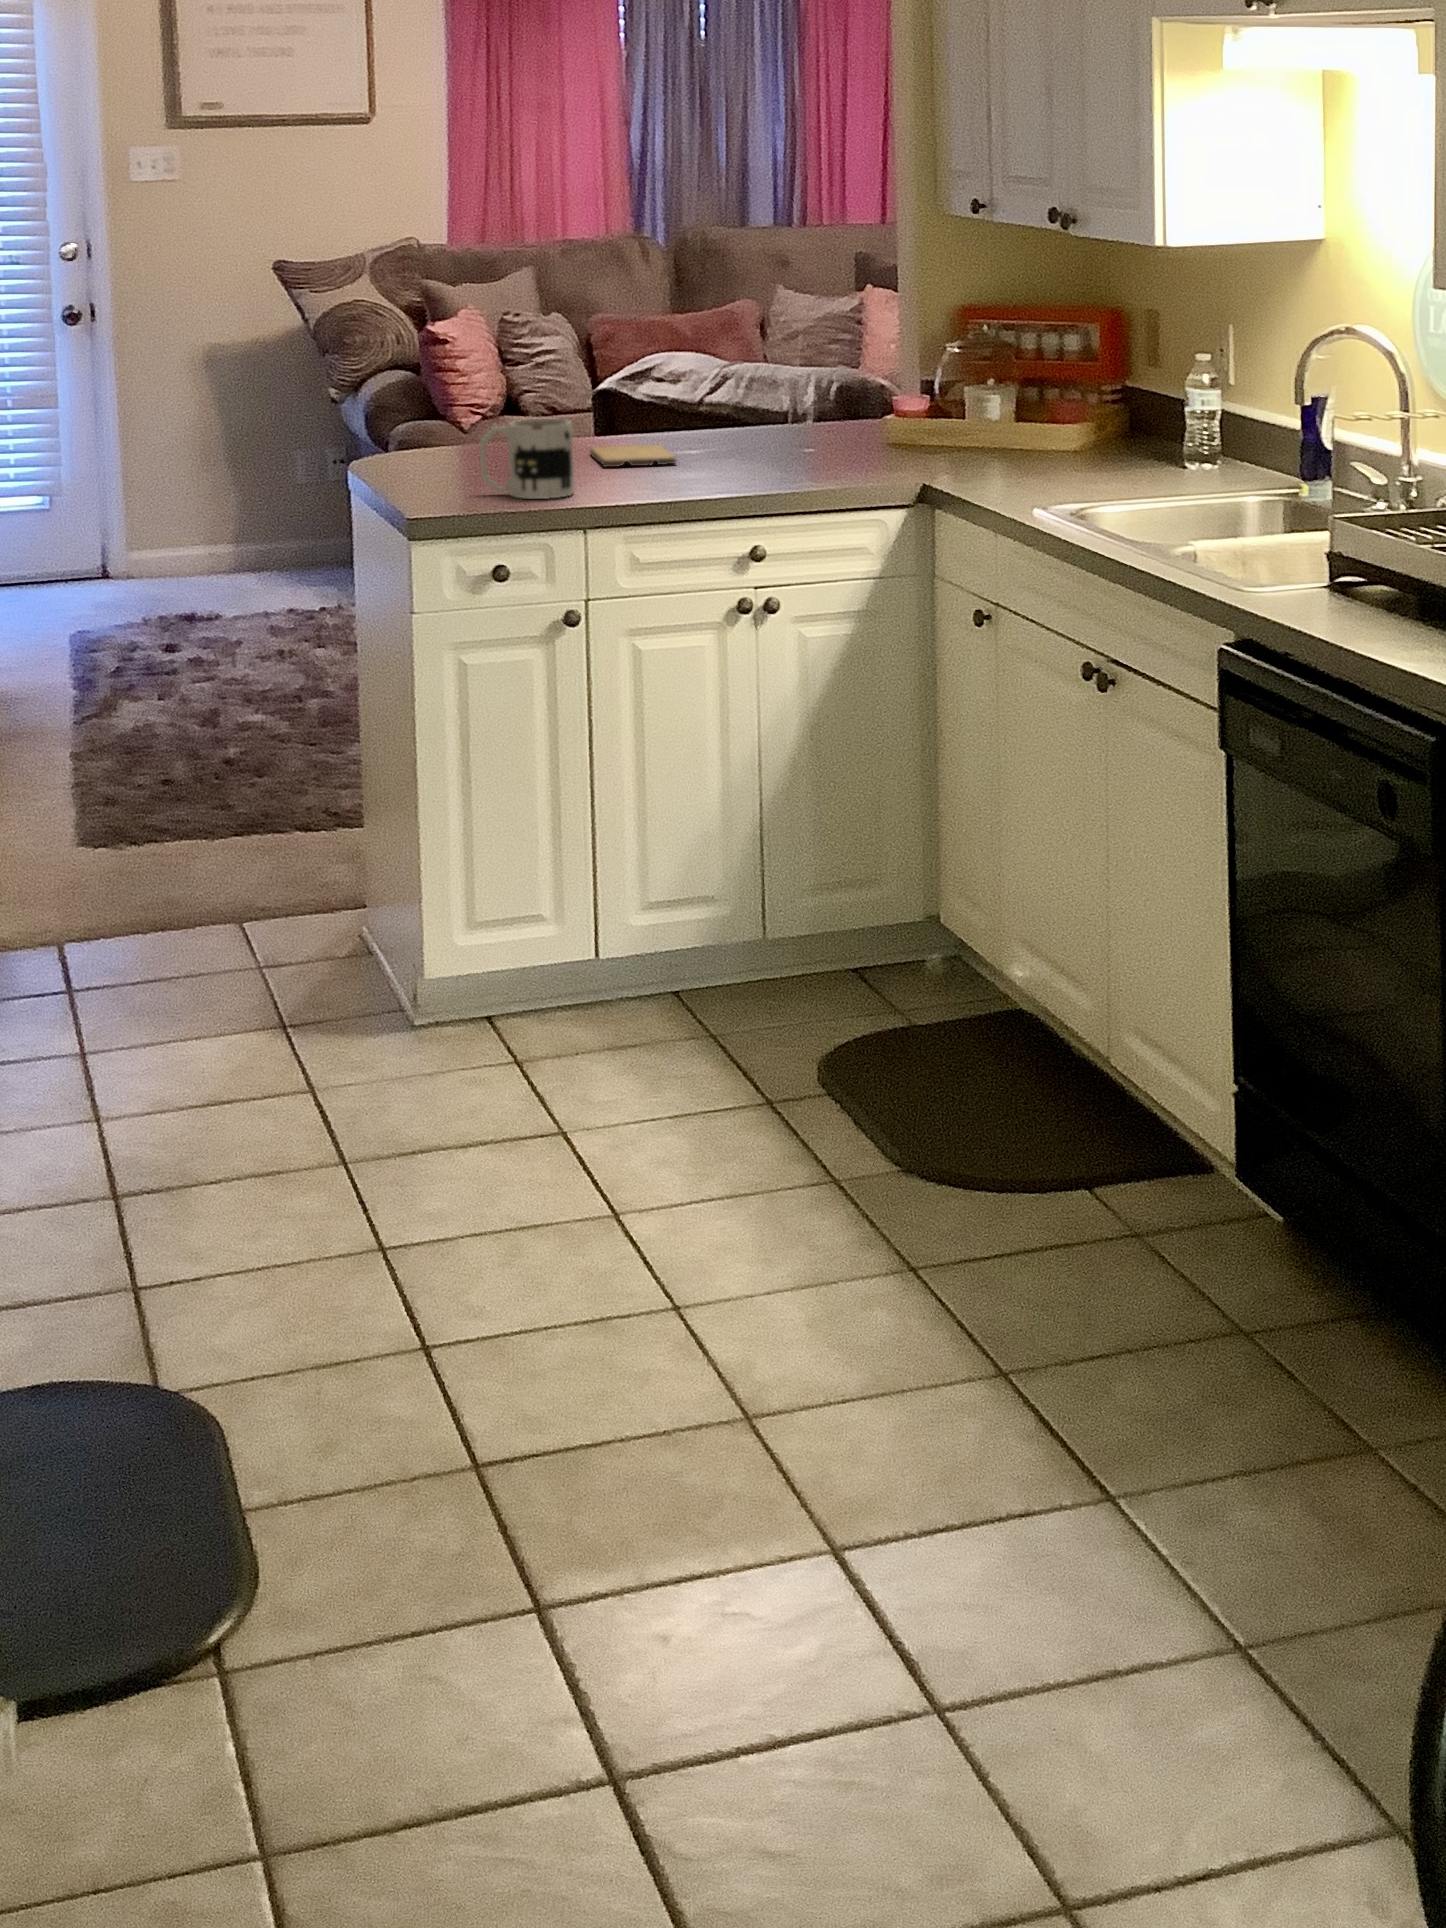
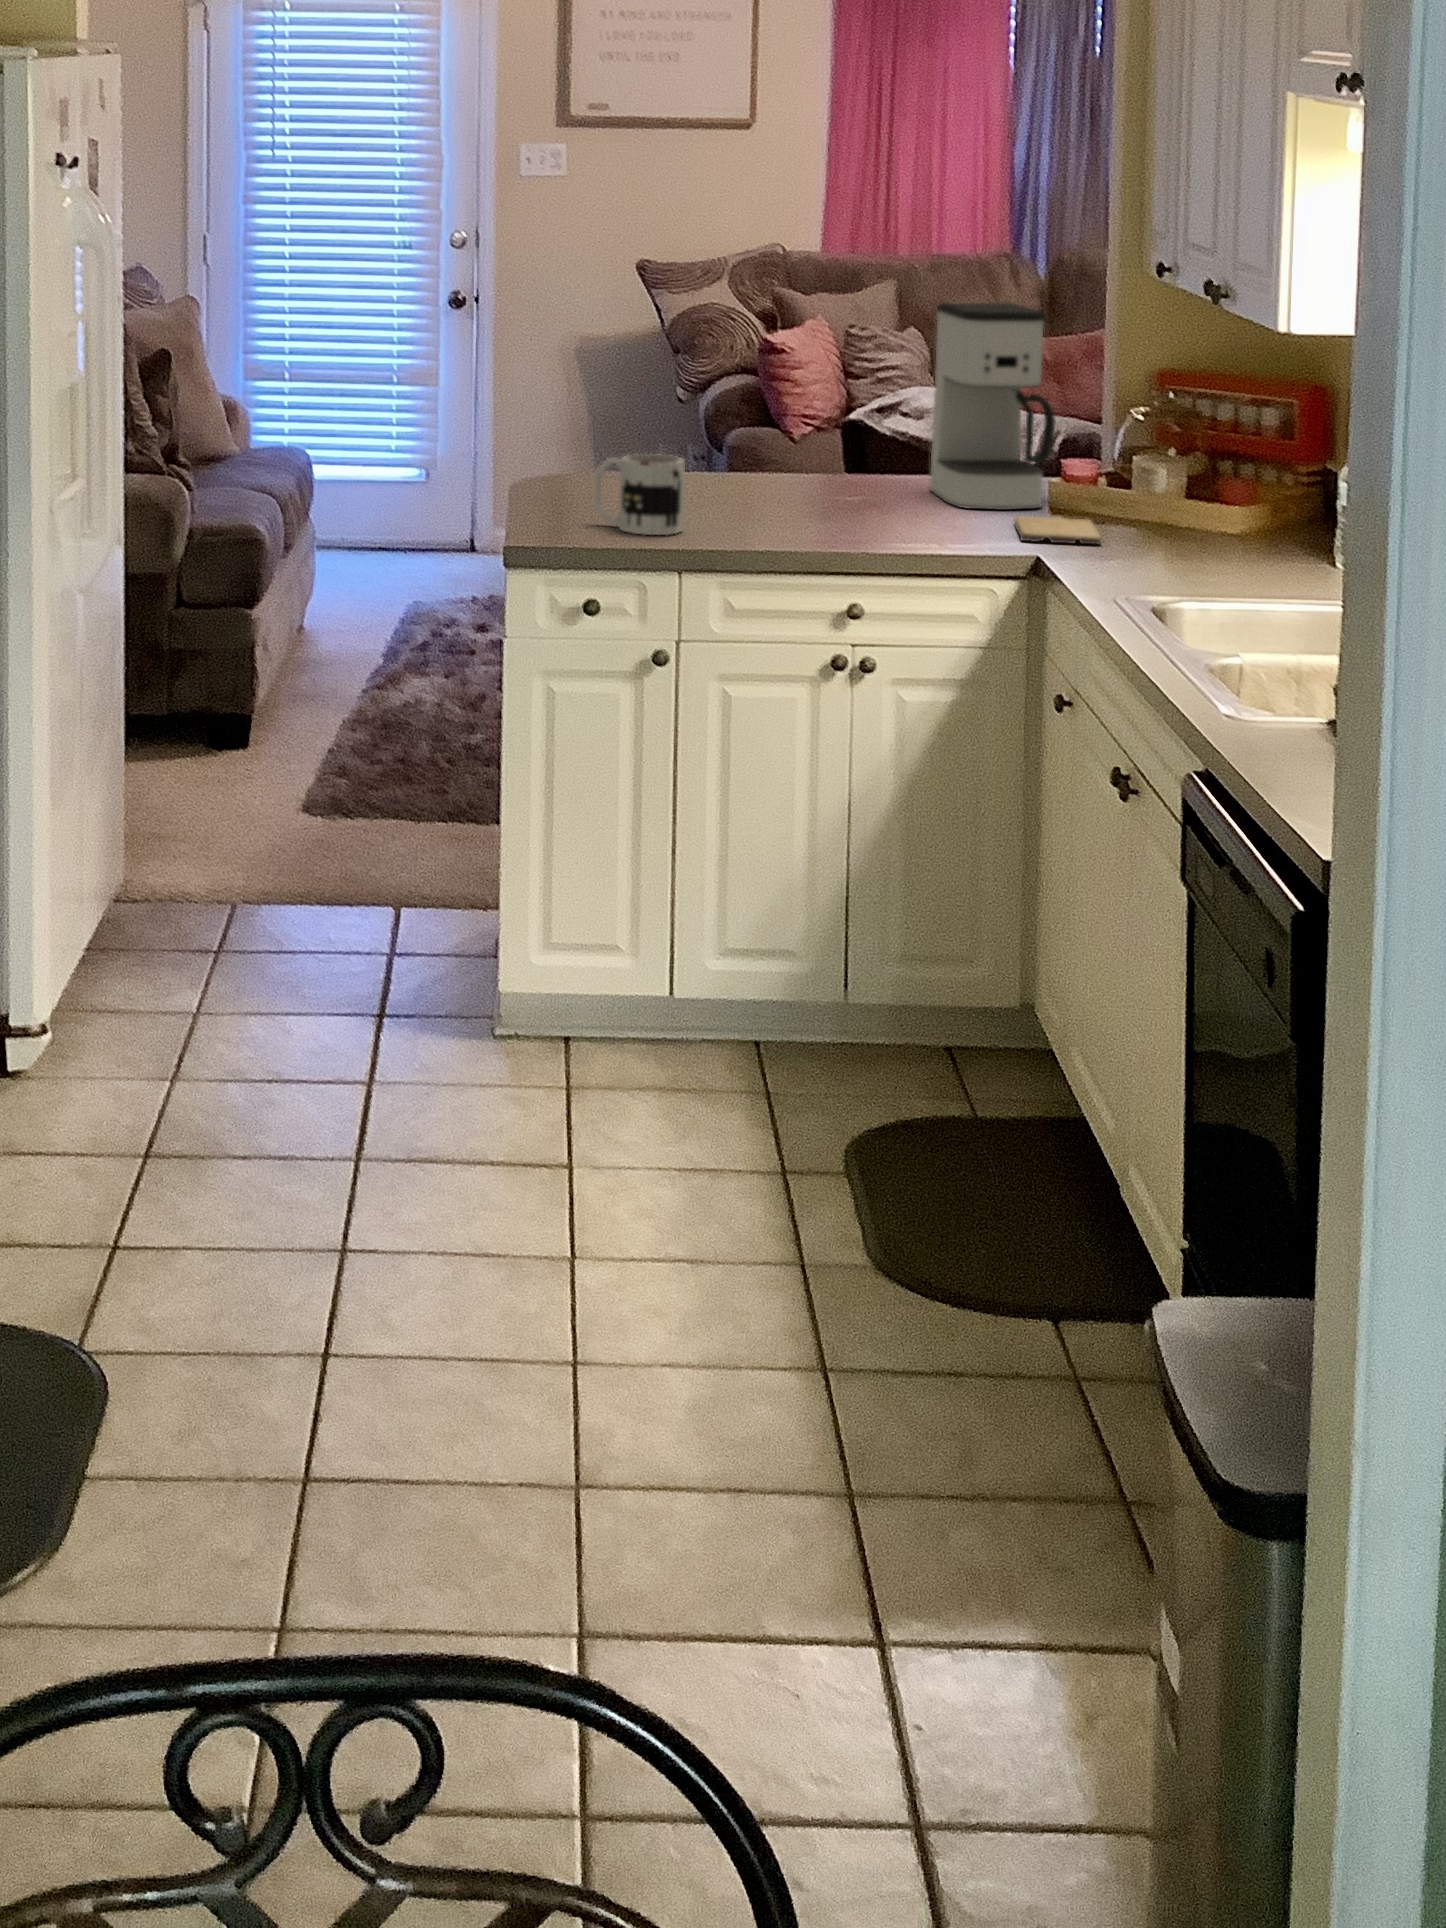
coffee maker: none [759,251,881,451] -> present [930,303,1055,510]
cutting board: present [590,444,676,467] -> present [1015,516,1101,544]

